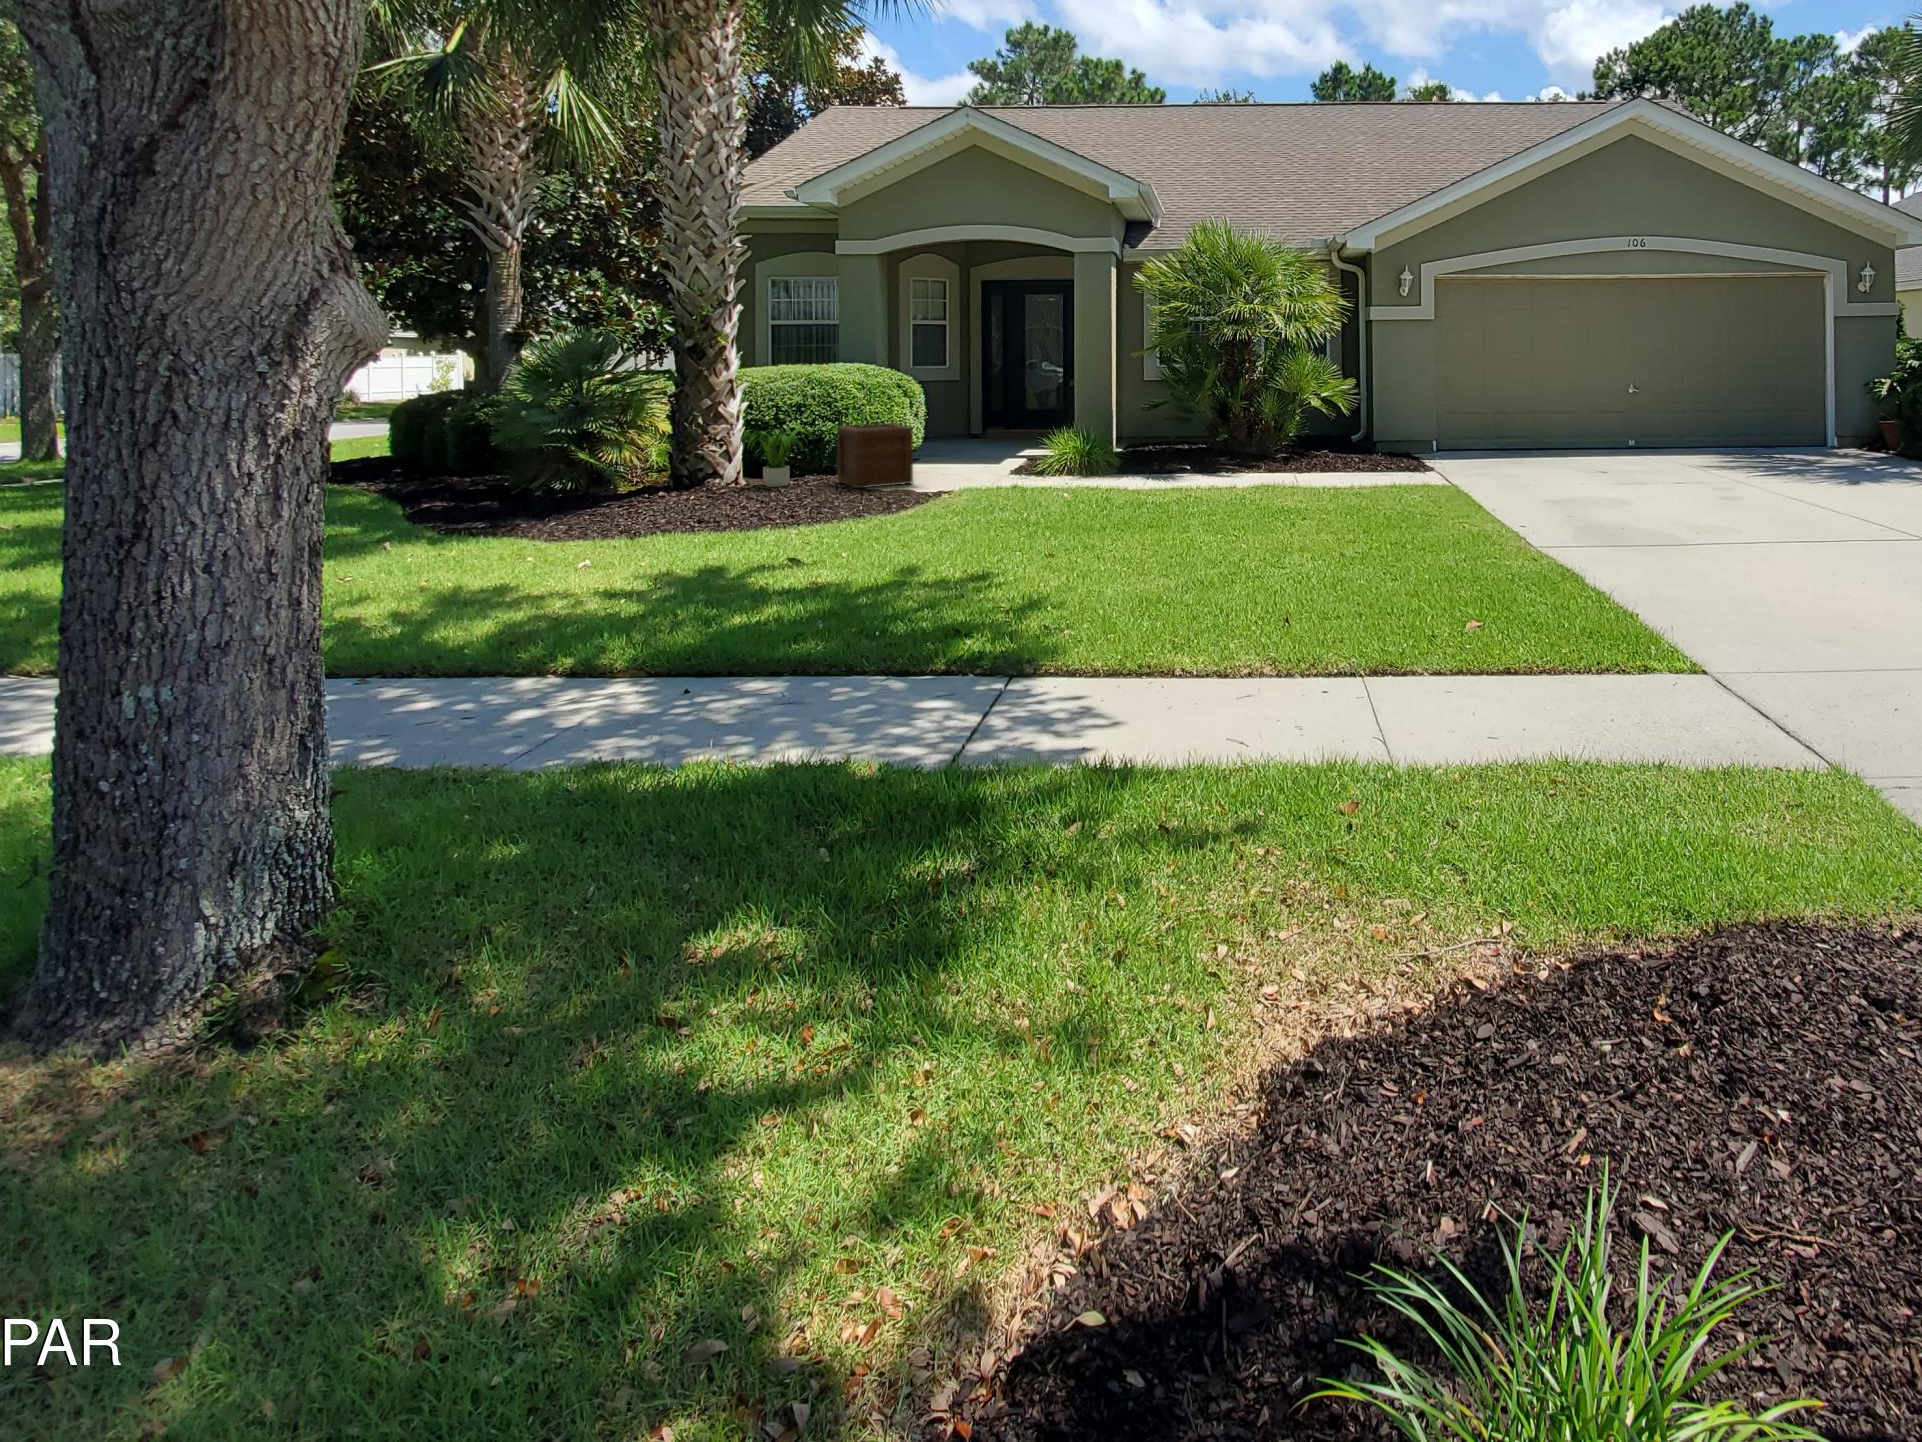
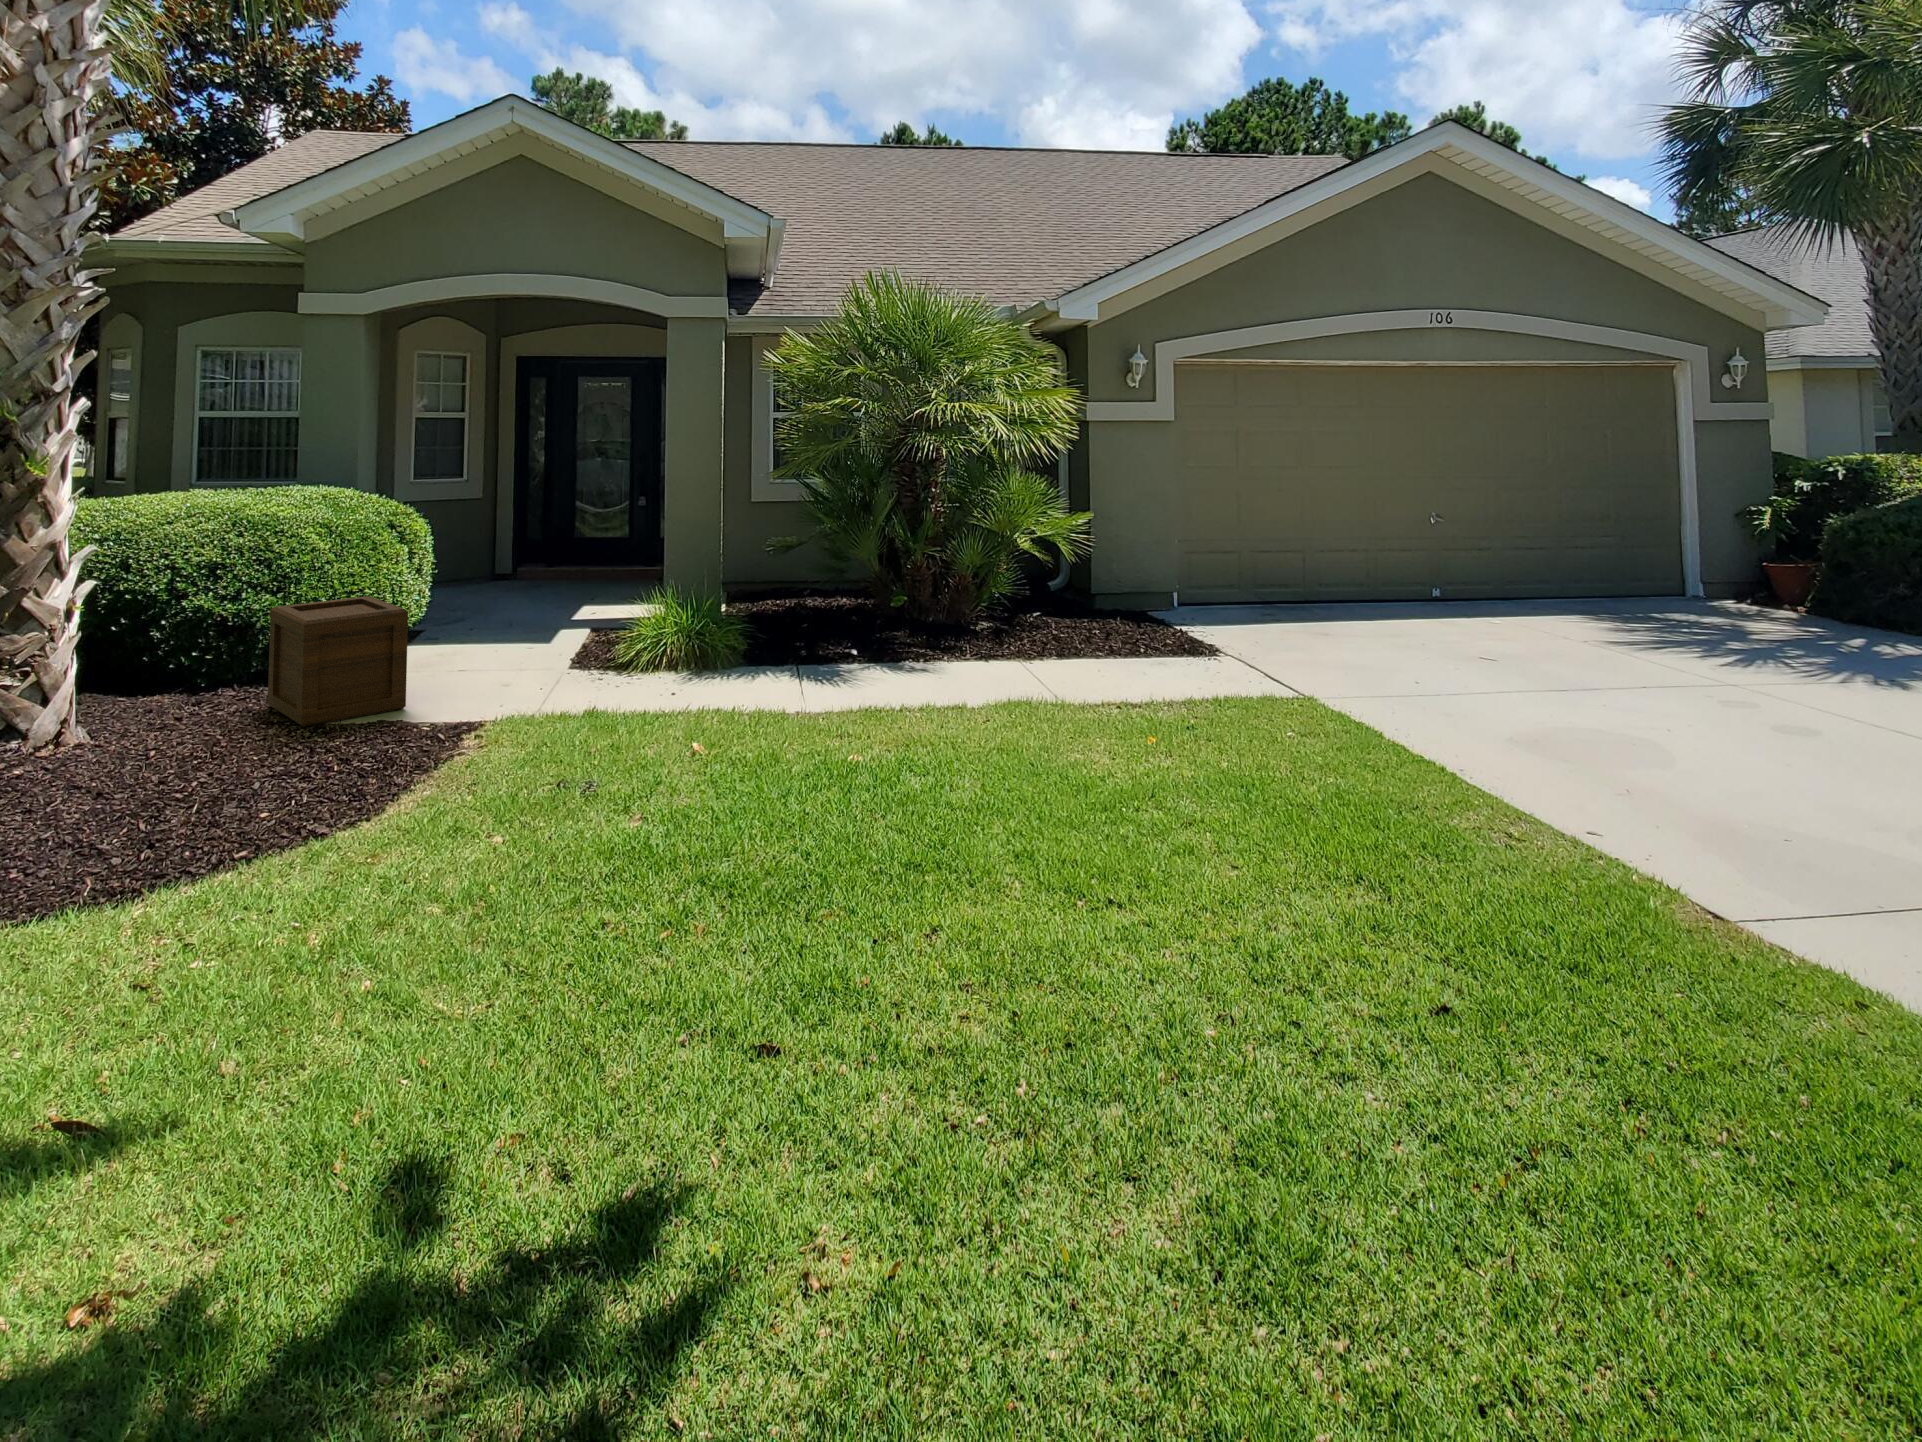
potted plant: present [741,428,813,487] -> none [83,612,226,723]

